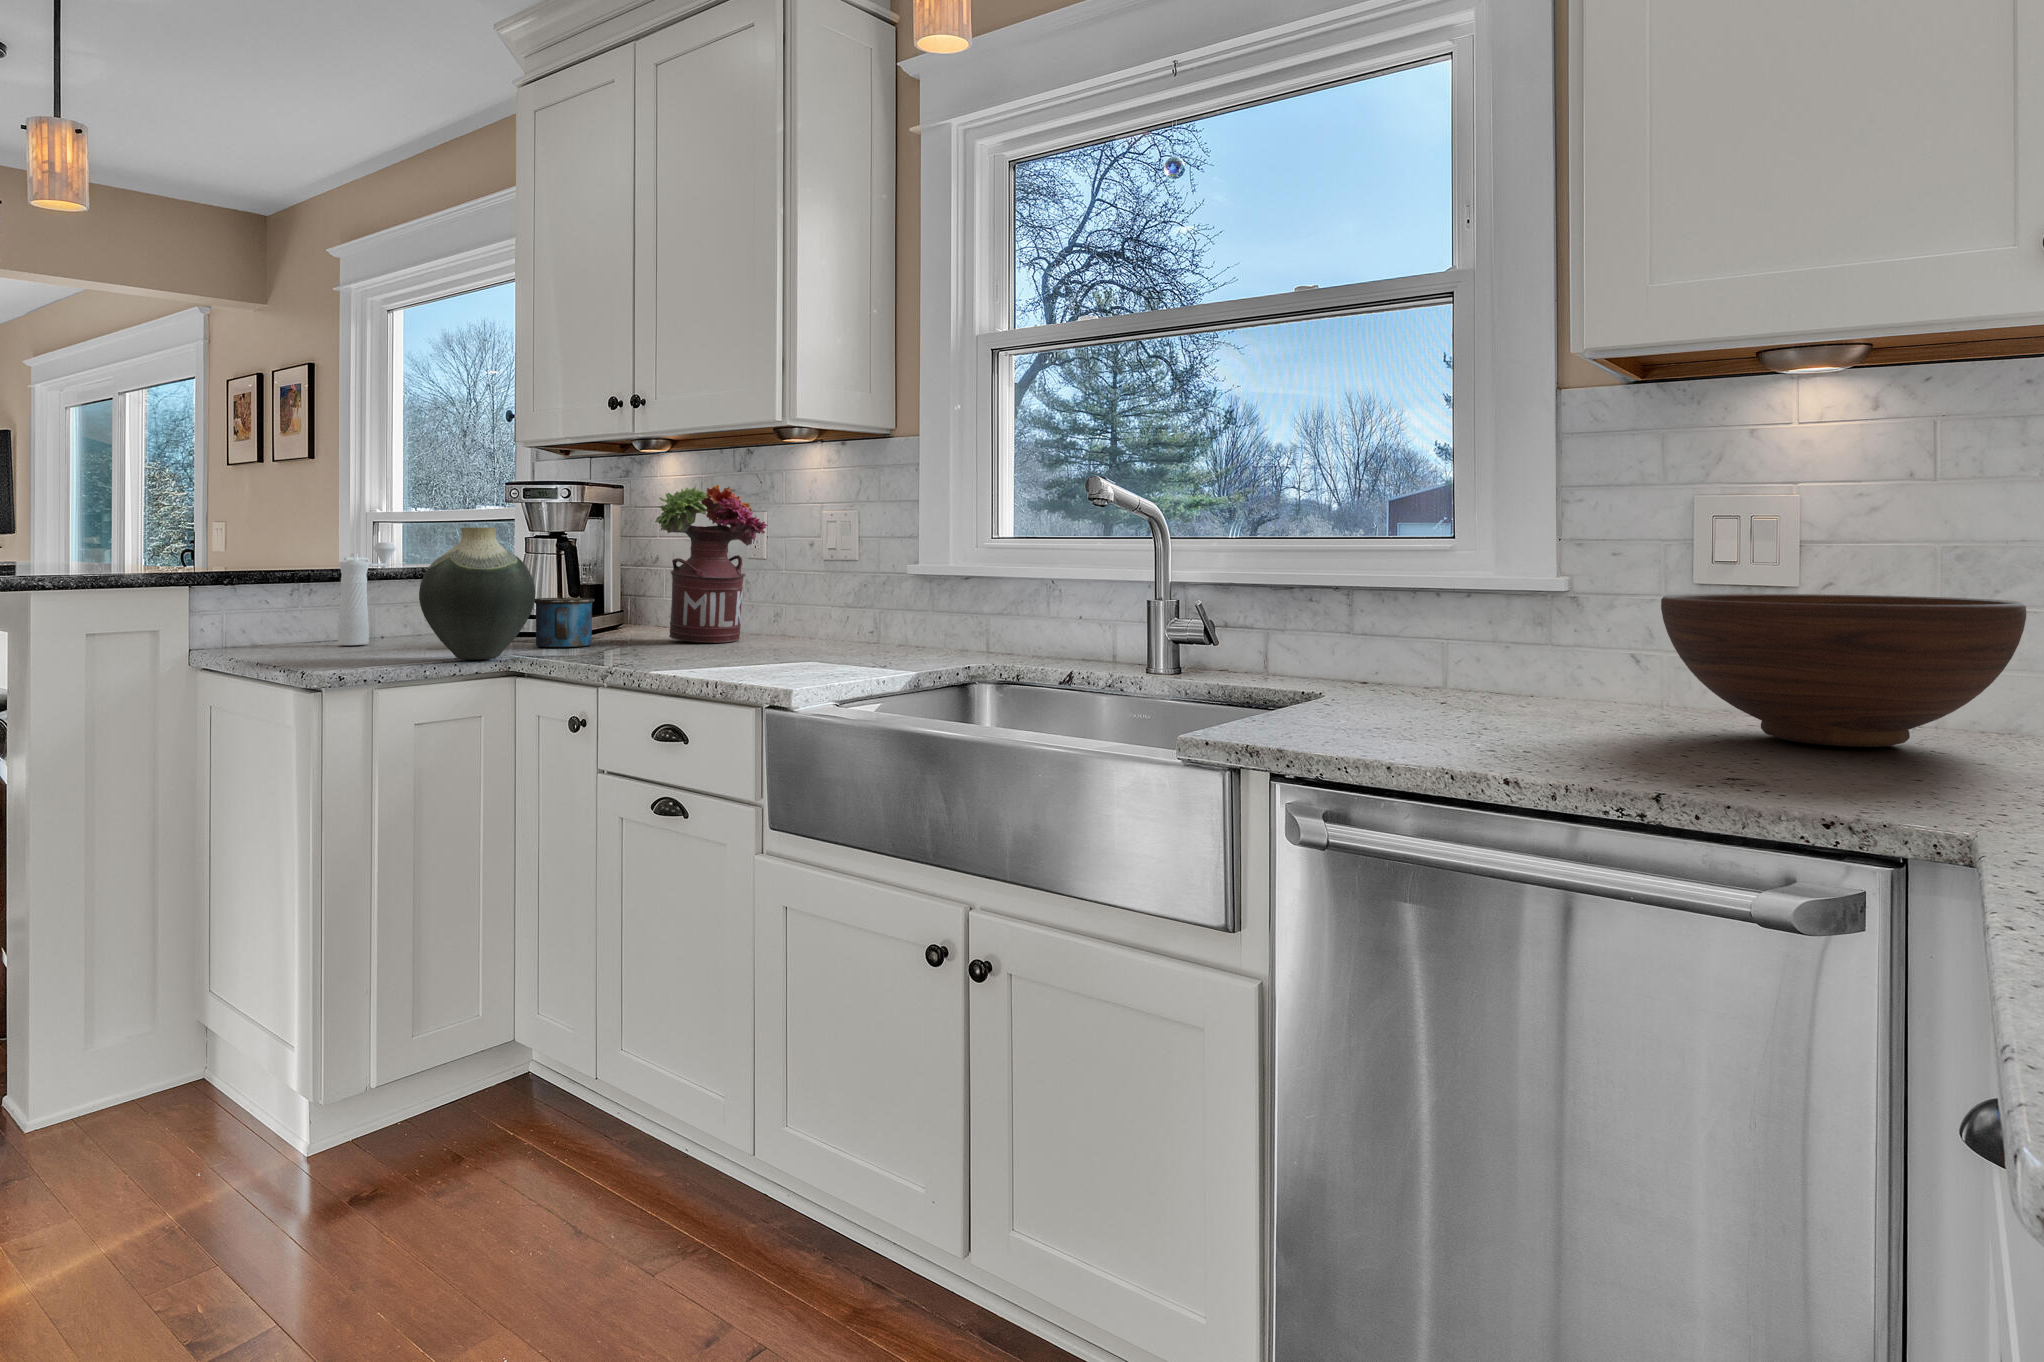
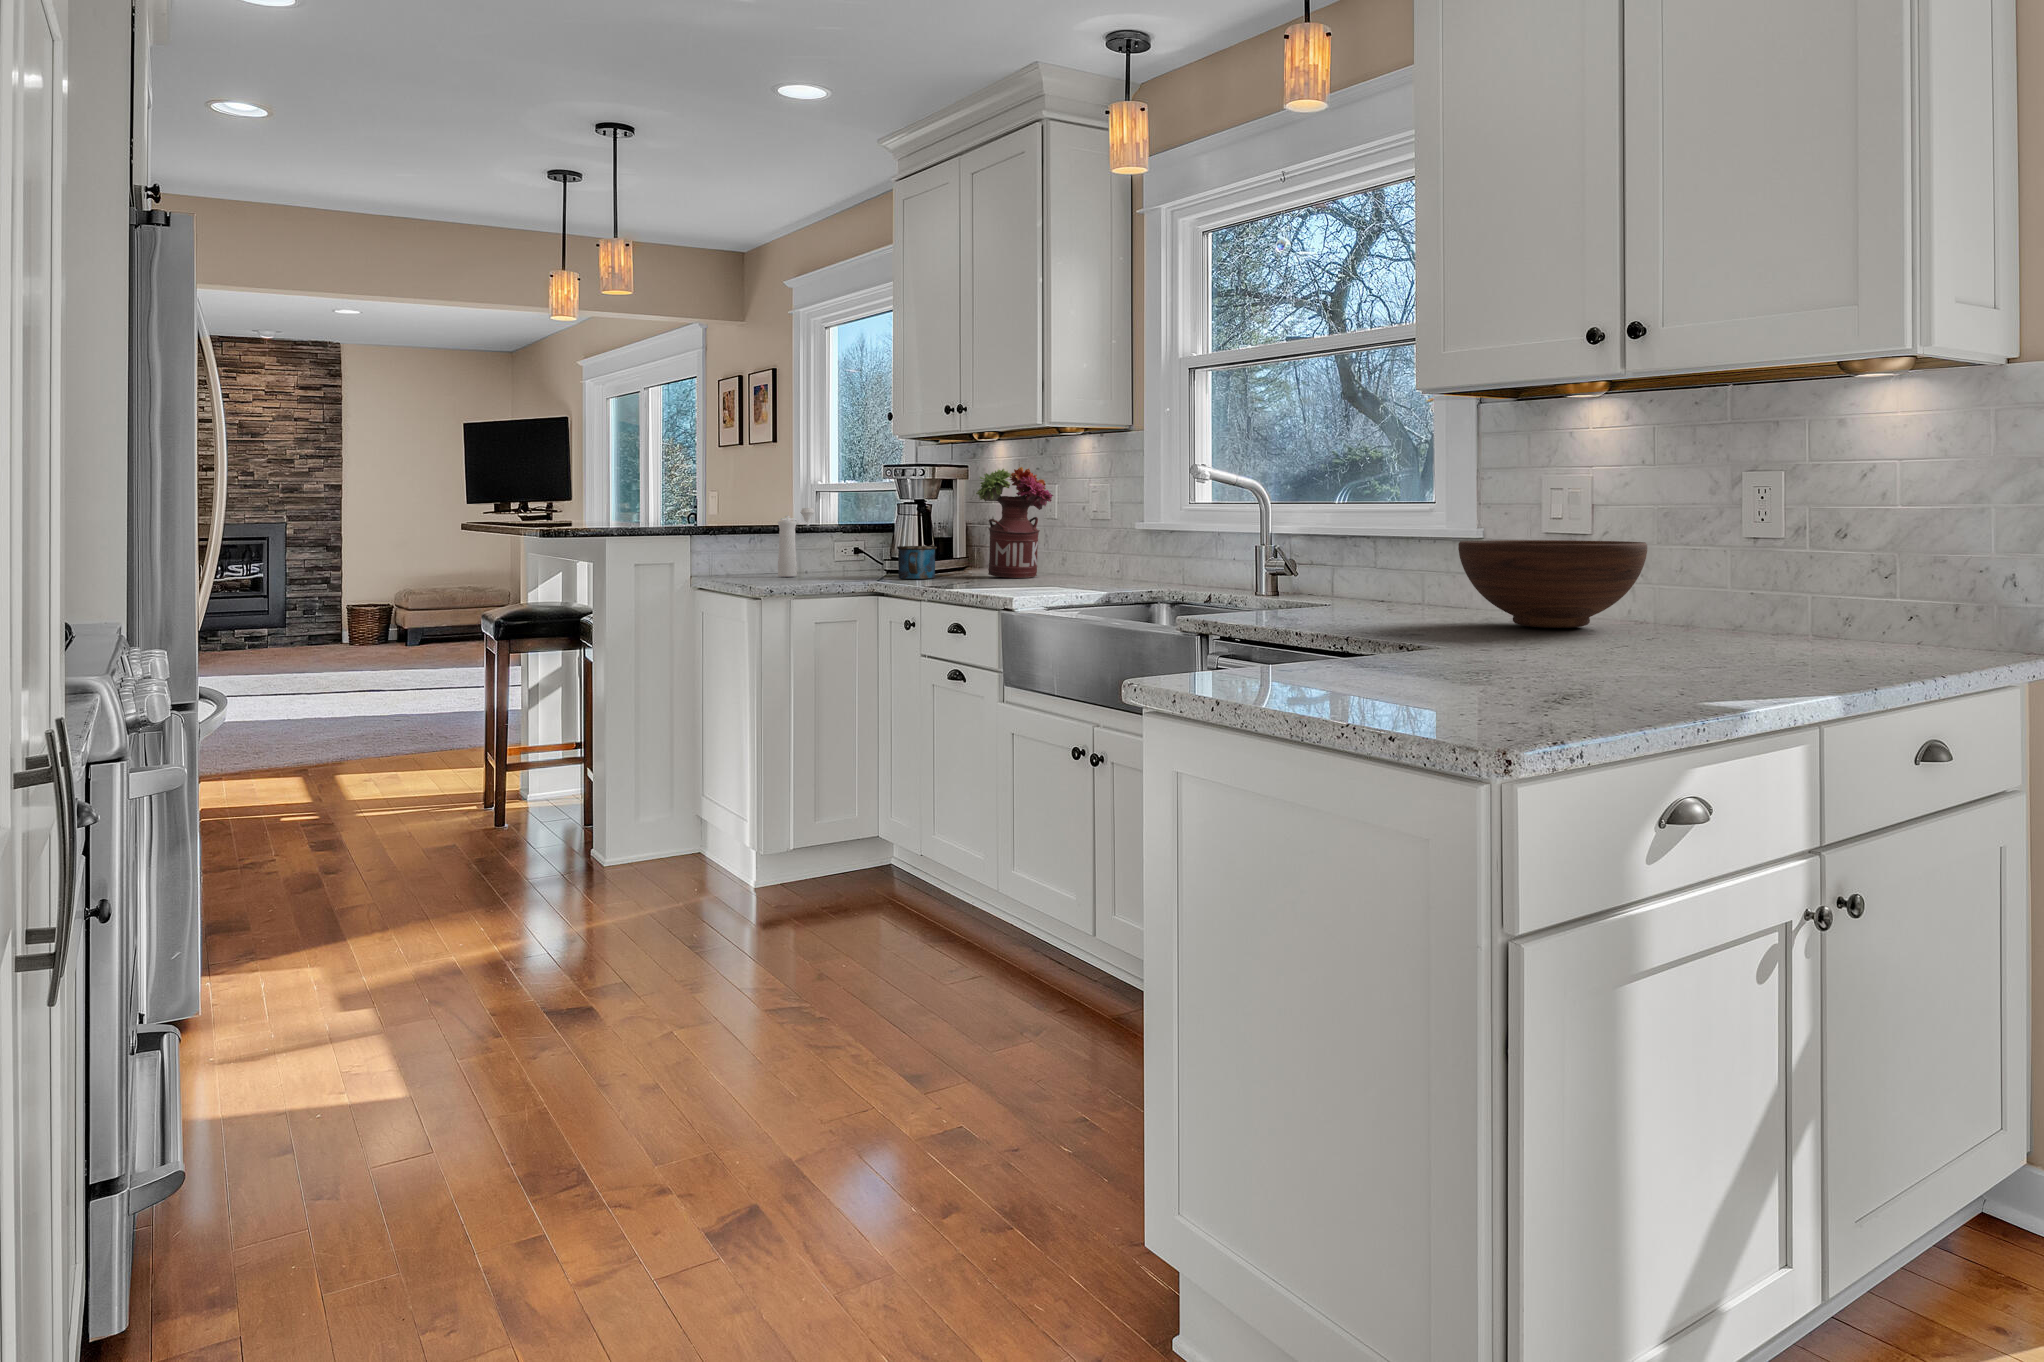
vase: present [419,528,536,660] -> none [819,499,891,584]

